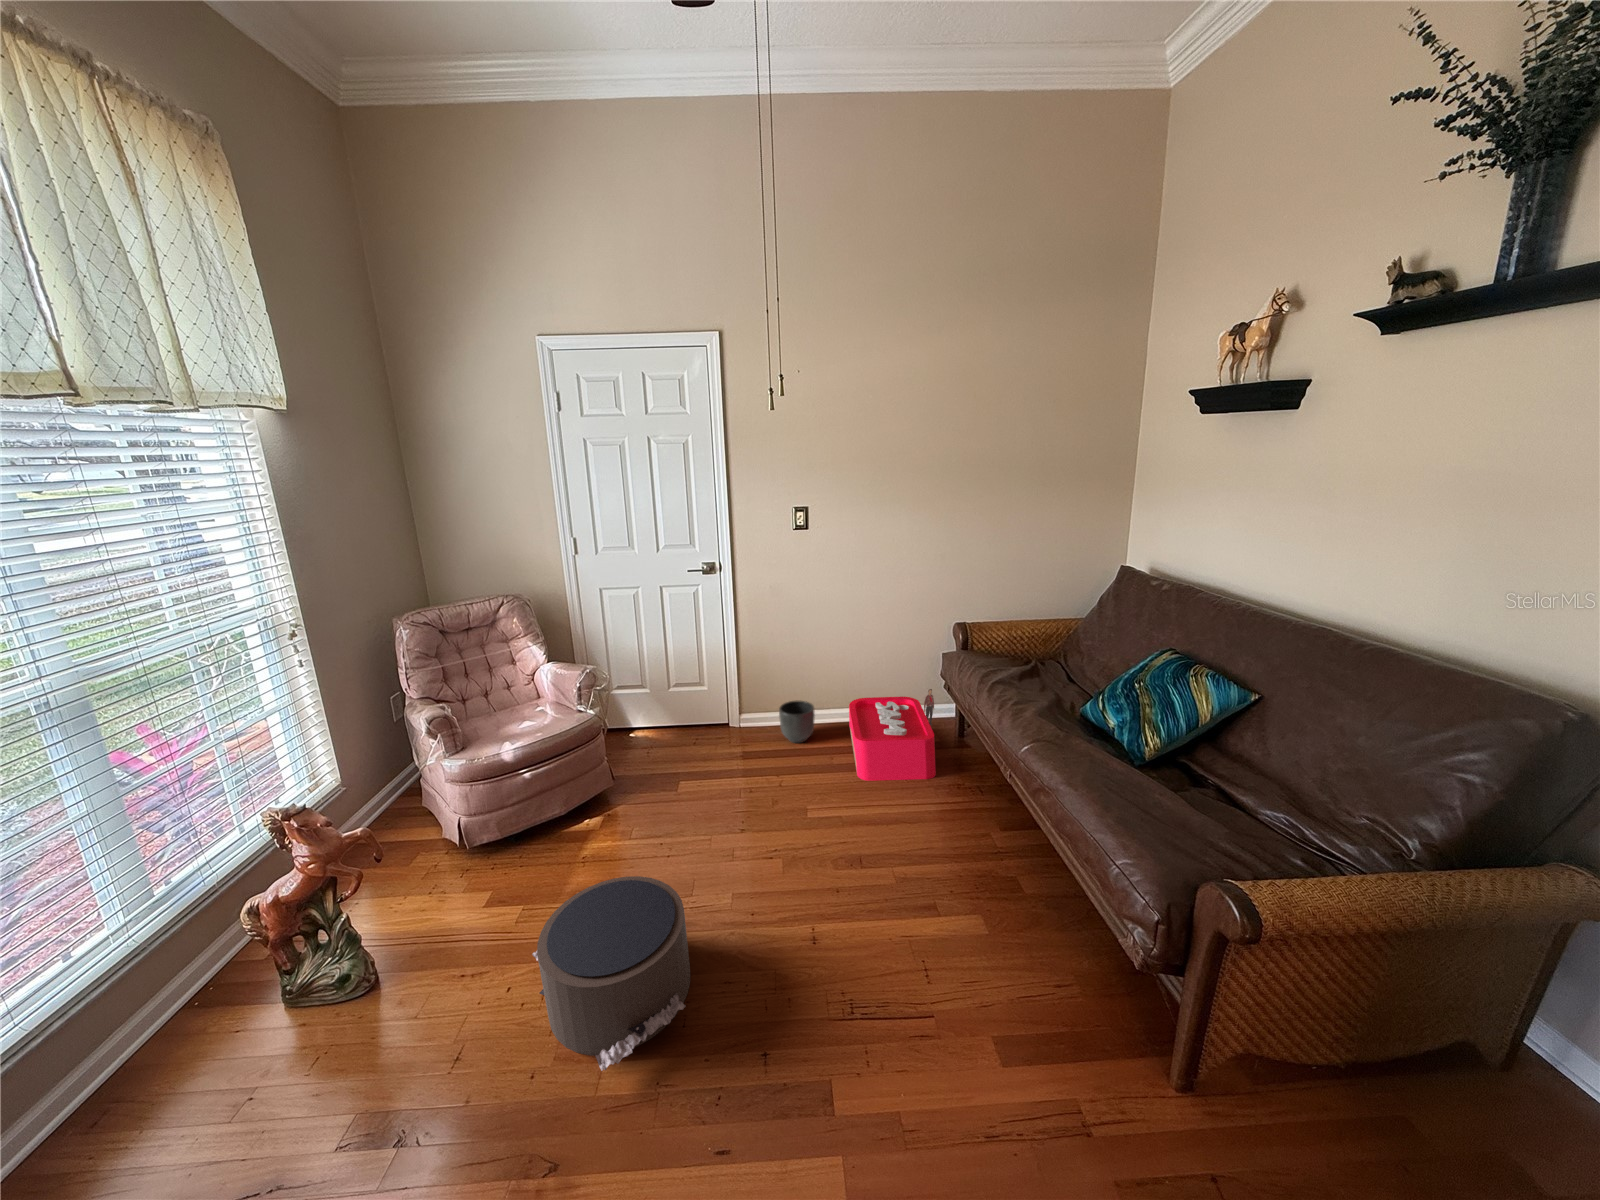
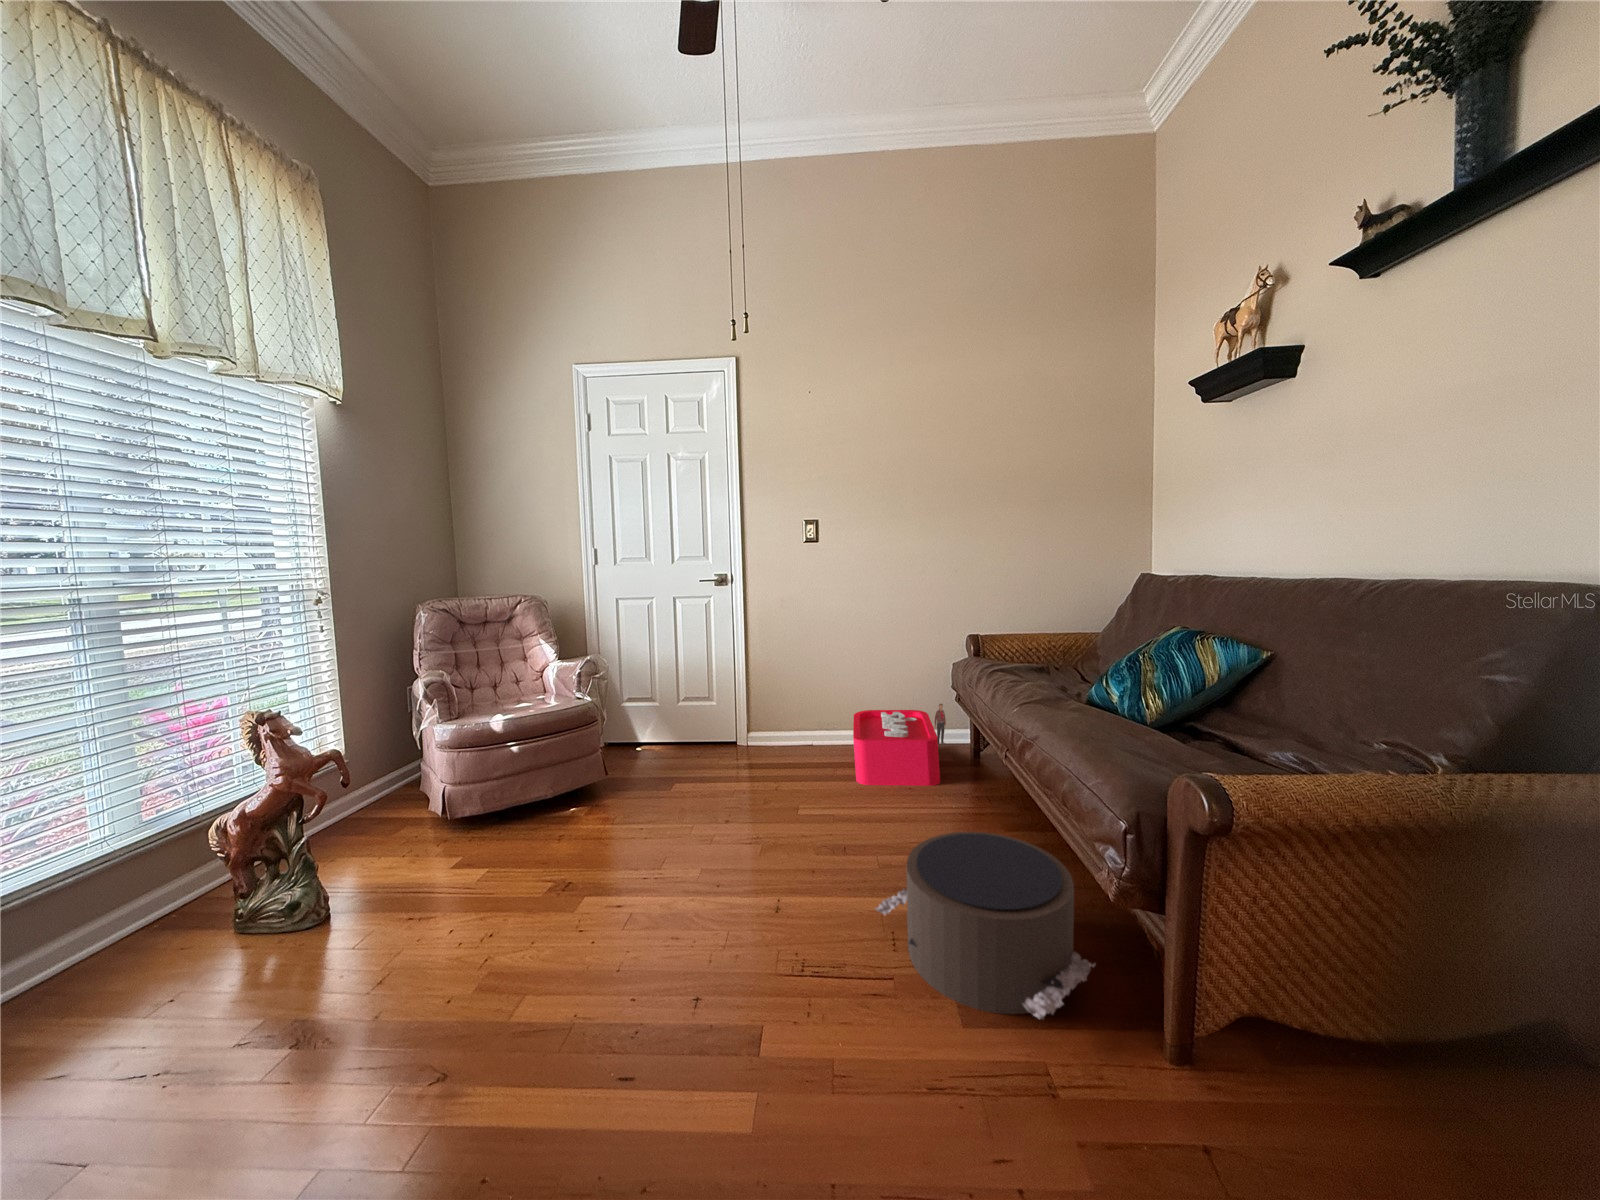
planter: present [779,700,815,743] -> none [782,712,819,755]
pouf: present [532,876,690,1071] -> present [875,832,1095,1019]

